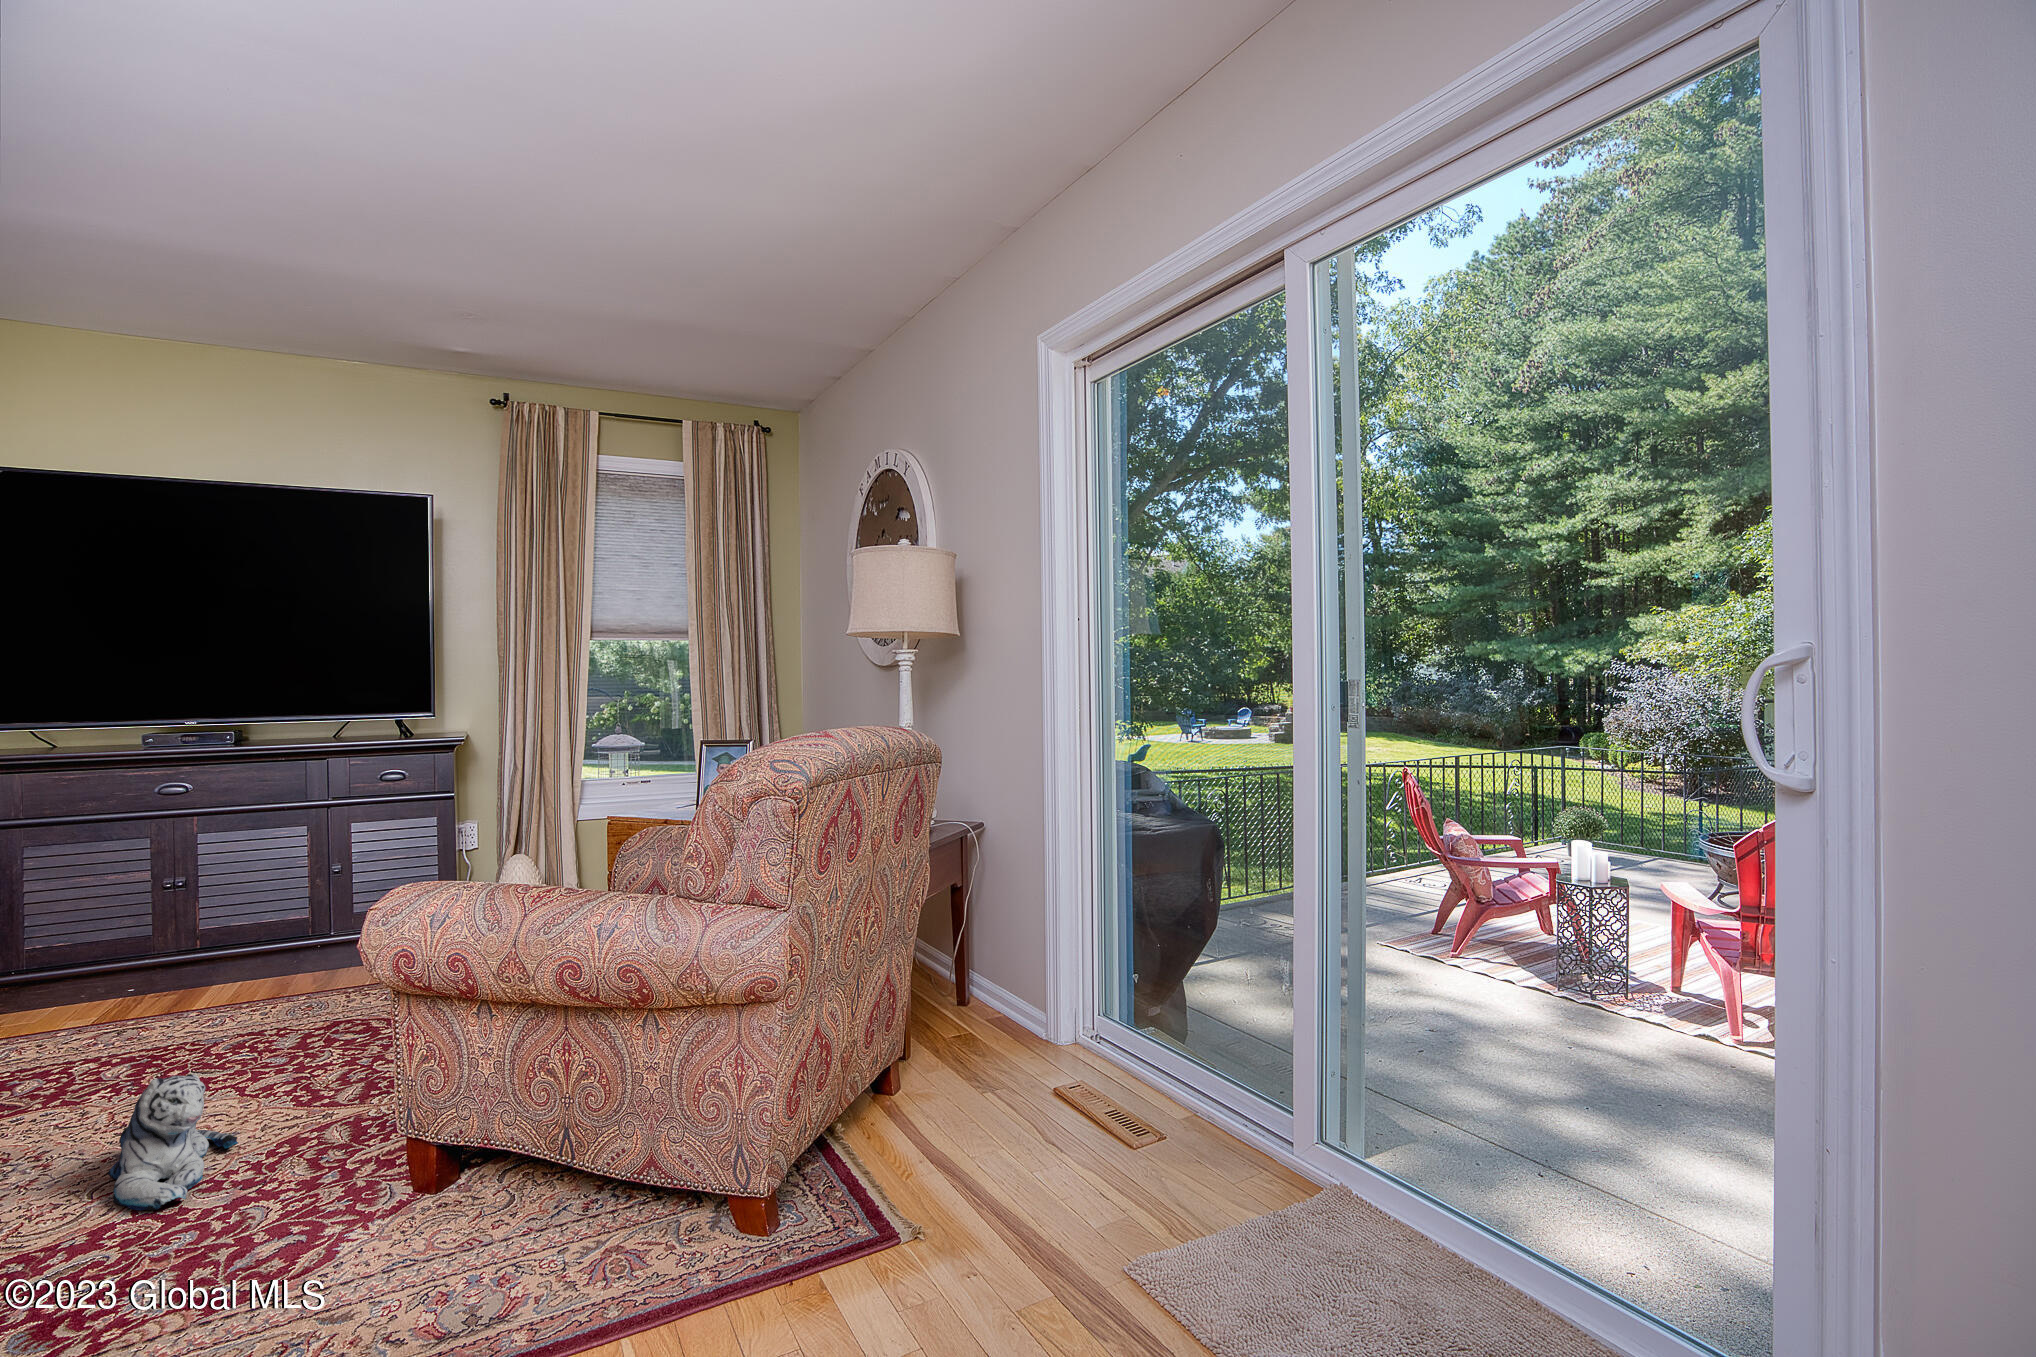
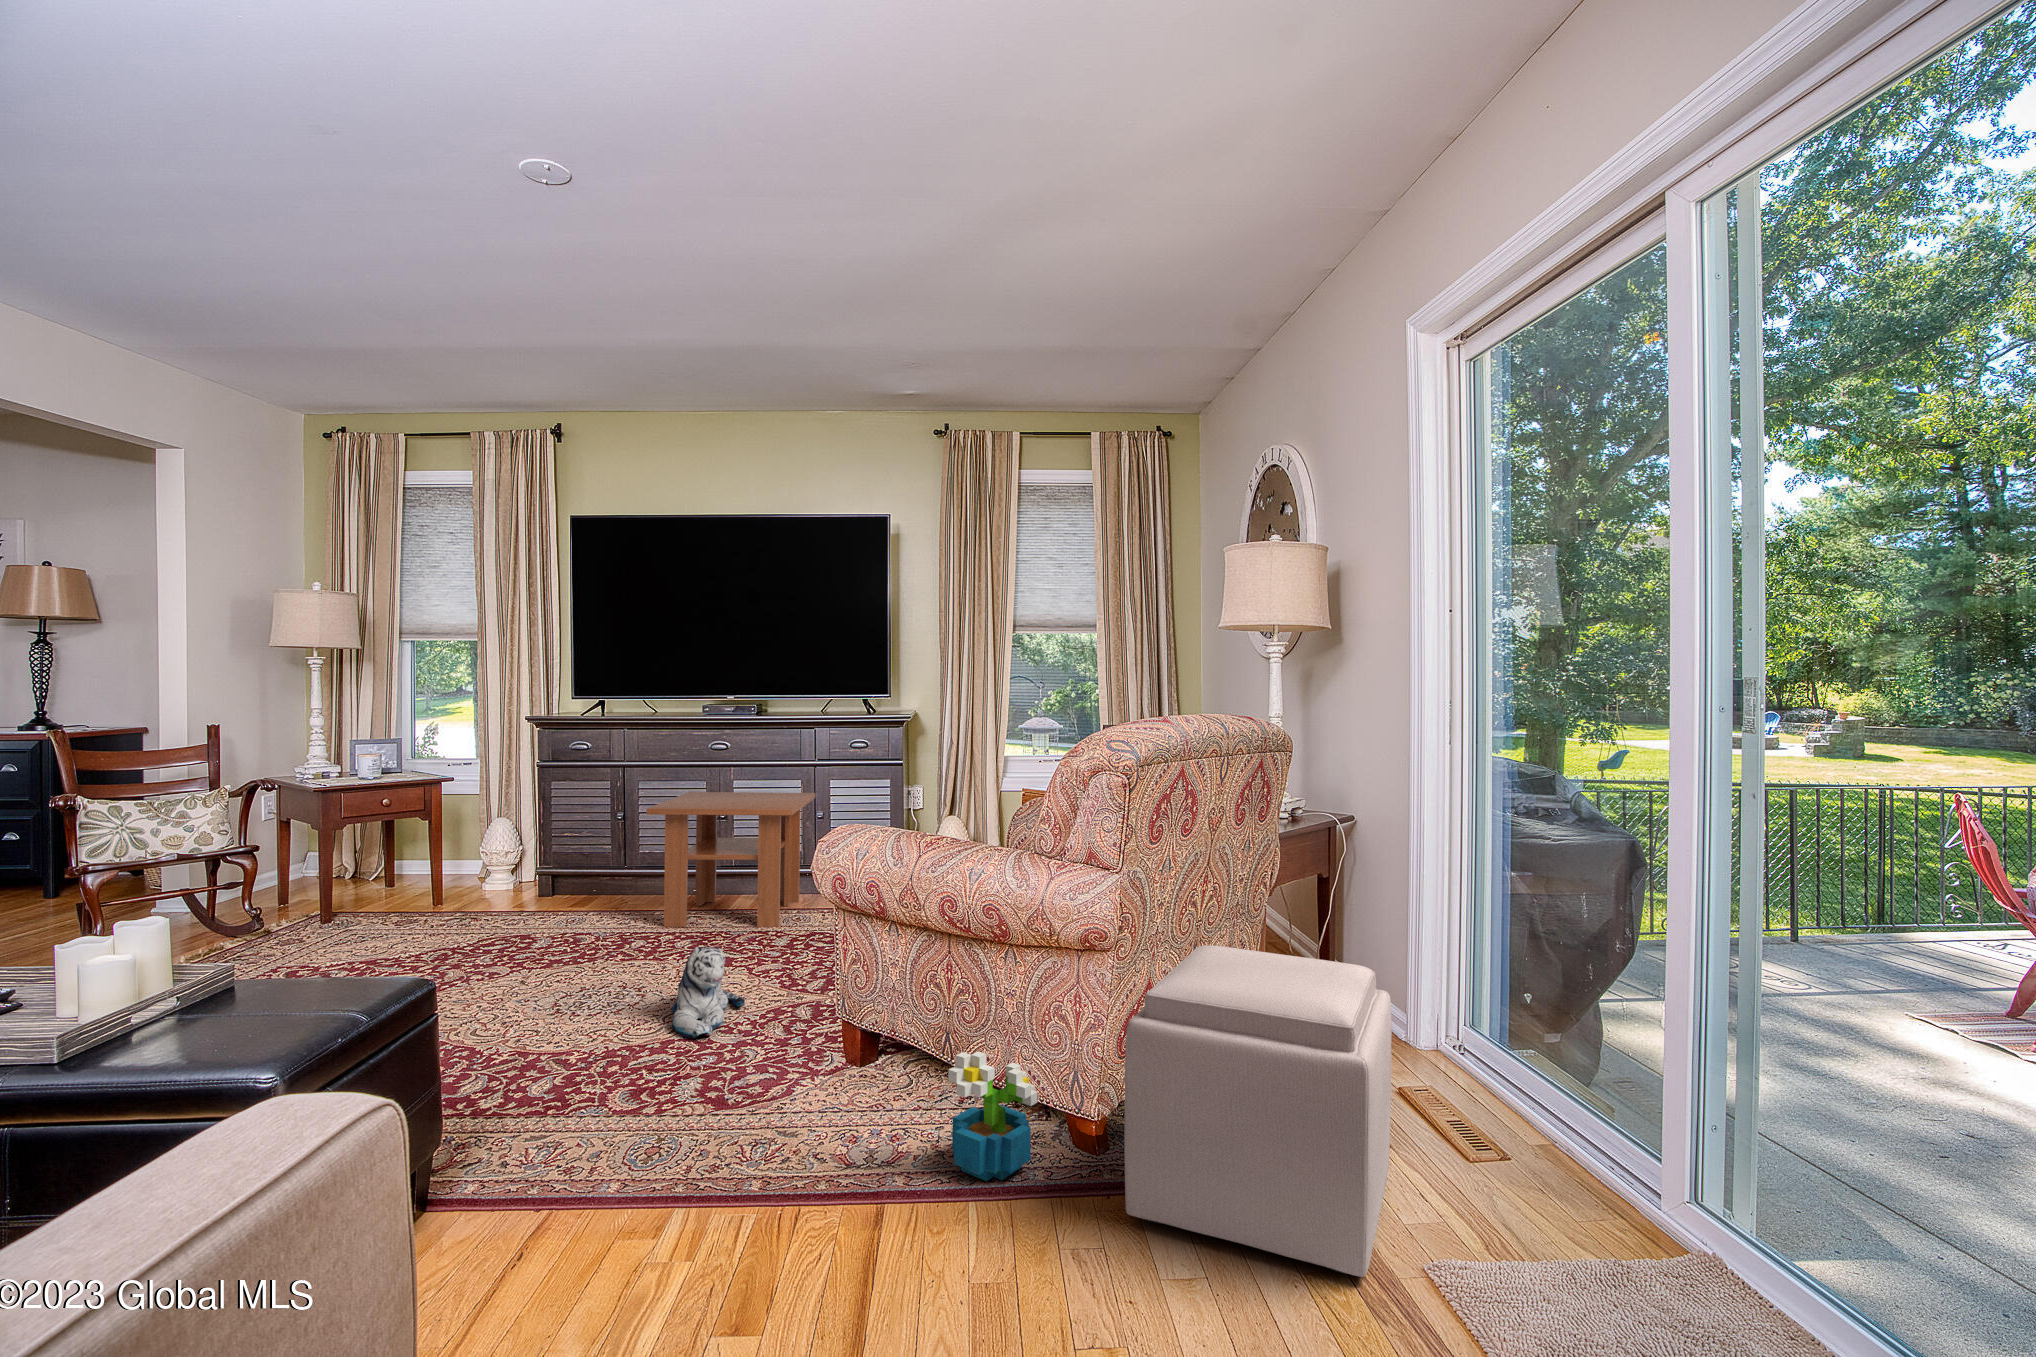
coffee table: none [41,844,325,1053] -> present [646,792,815,927]
ottoman: none [812,975,1072,1300] -> present [1124,945,1392,1277]
decorative plant: none [583,1149,696,1304] -> present [948,1052,1037,1181]

